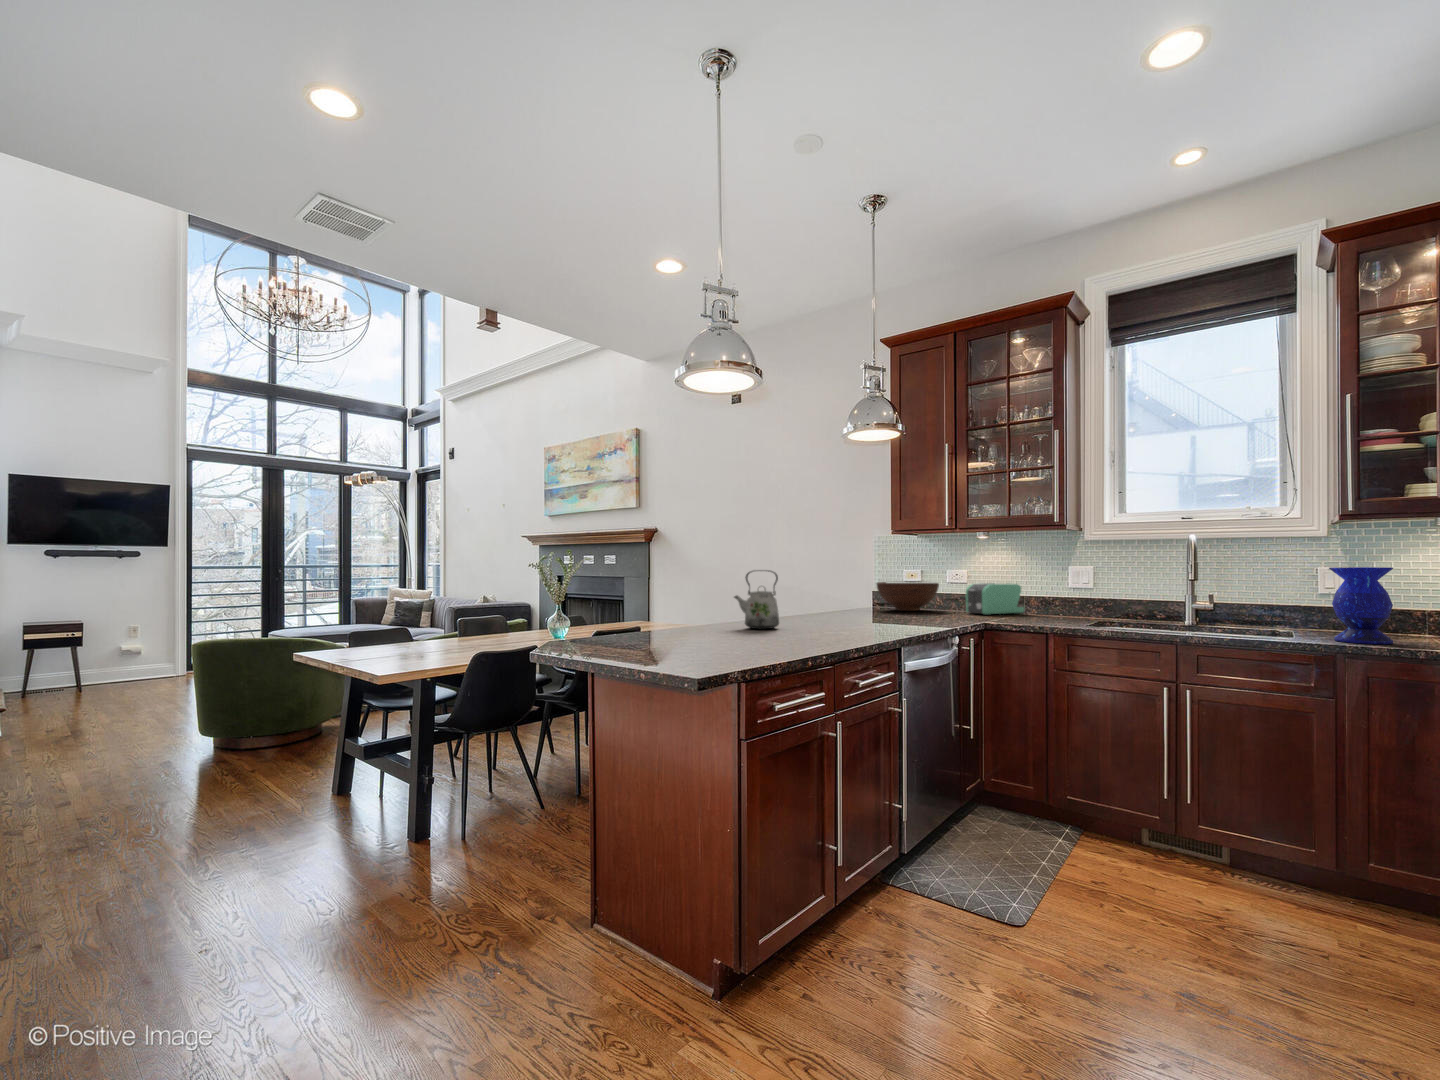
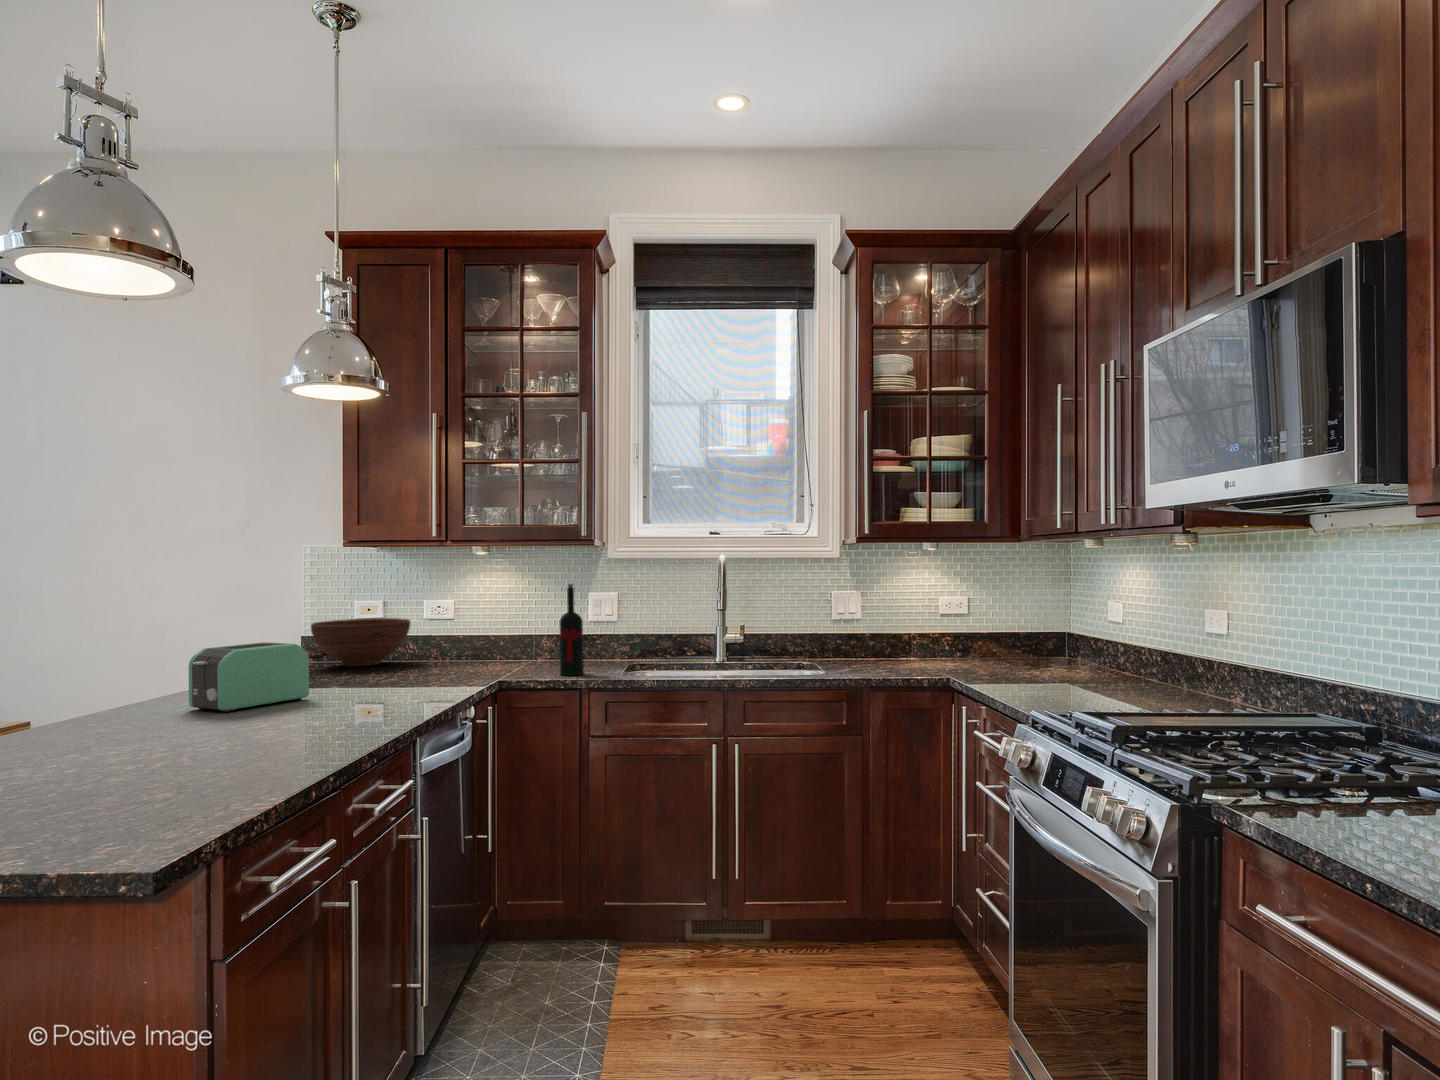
wine bottle: none [1034,557,1053,624] -> present [560,584,584,676]
vase: present [1329,567,1393,644] -> none [862,593,912,675]
kettle: present [734,571,779,629] -> none [70,625,173,737]
toaster: present [966,583,1024,615] -> present [189,642,309,712]

